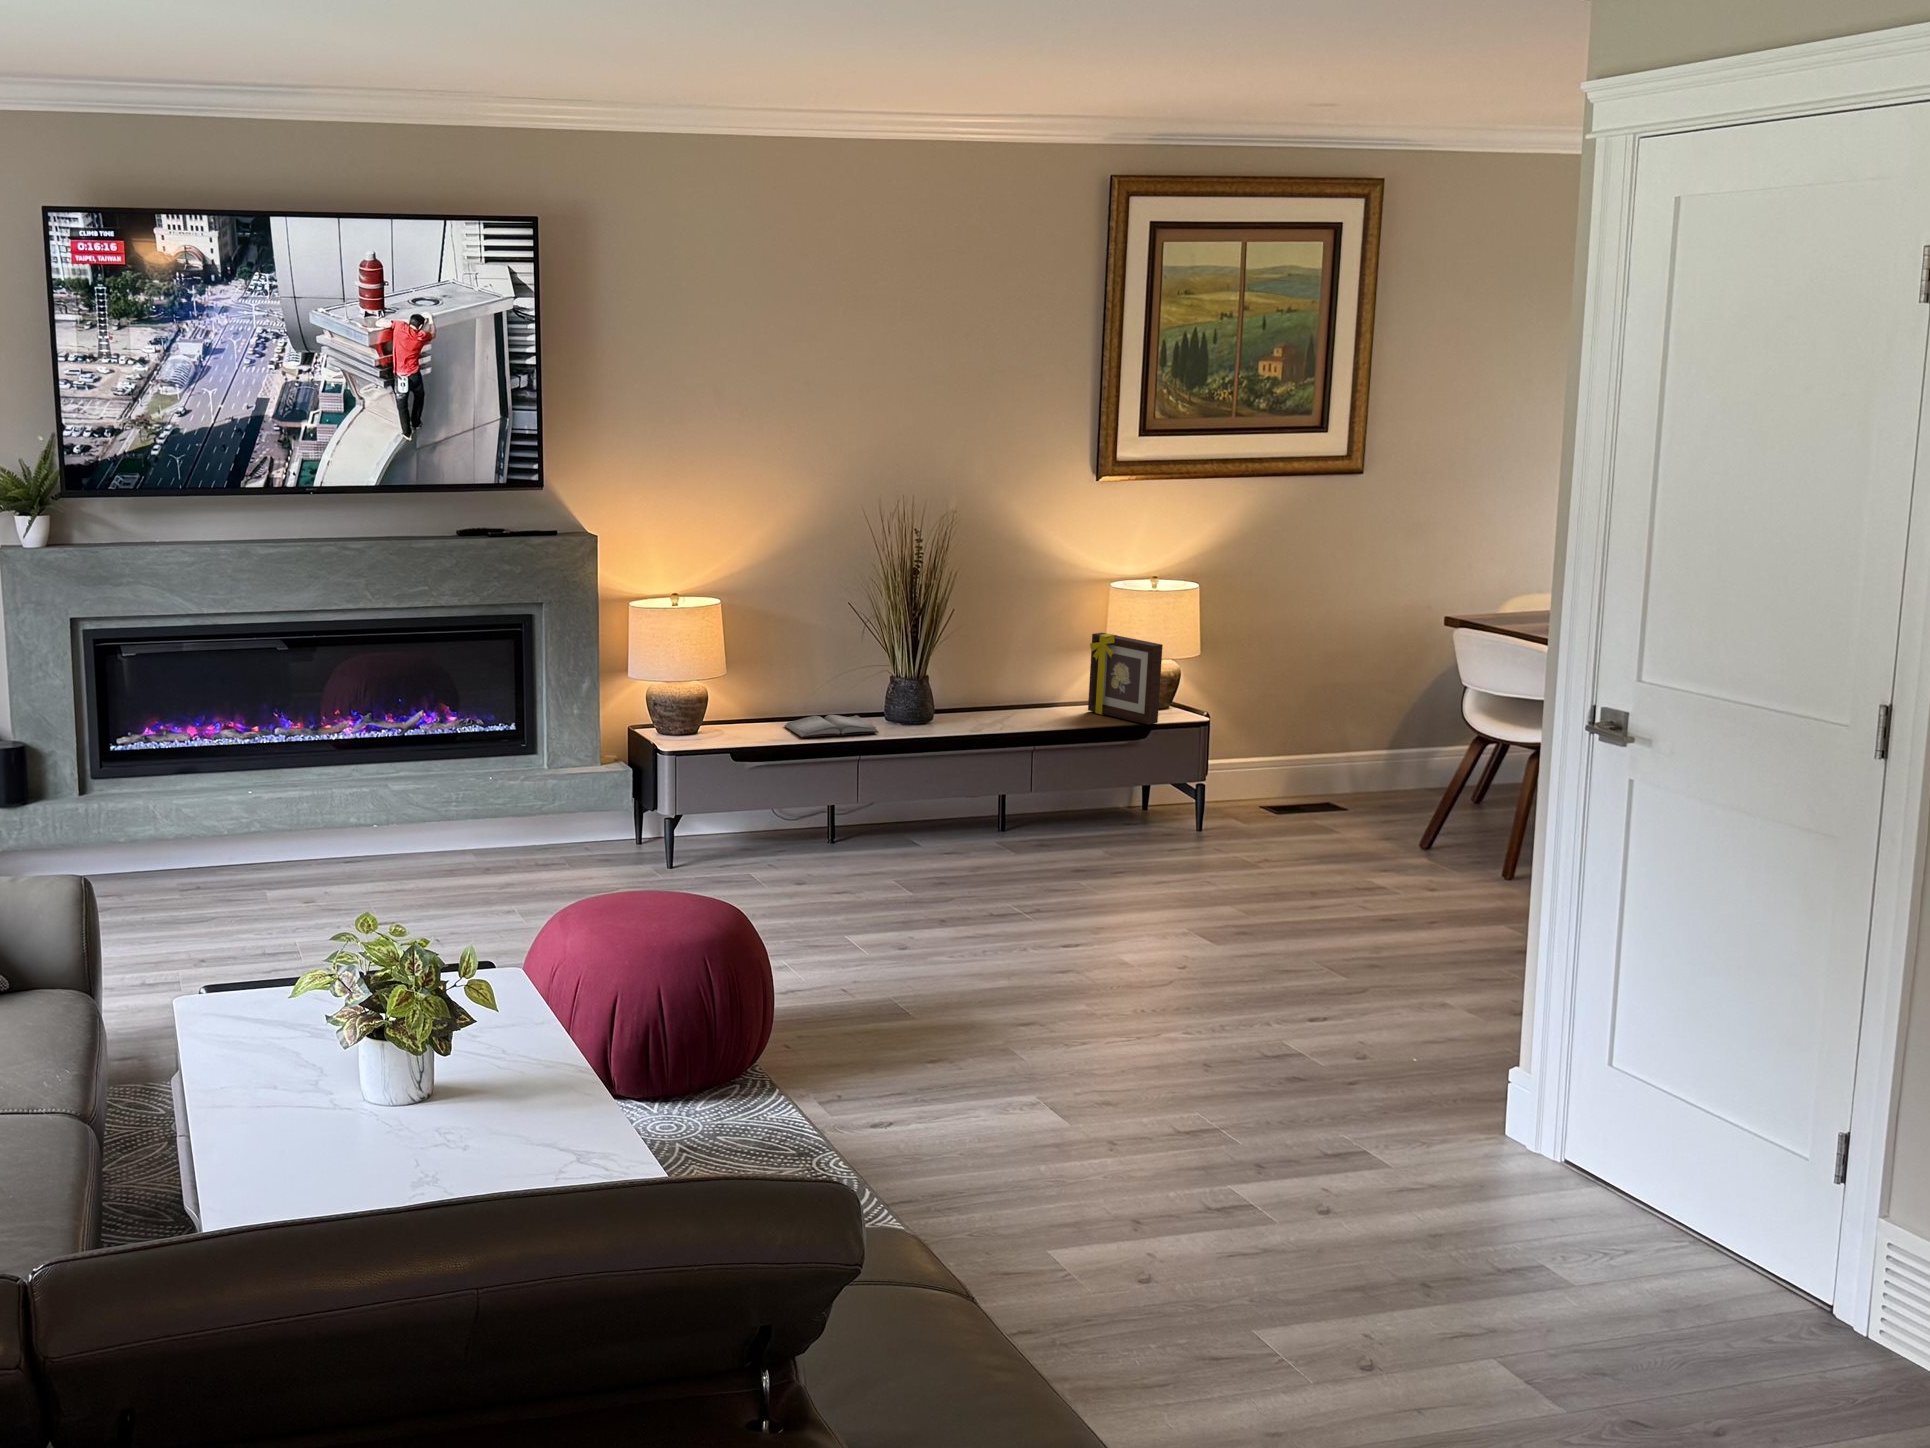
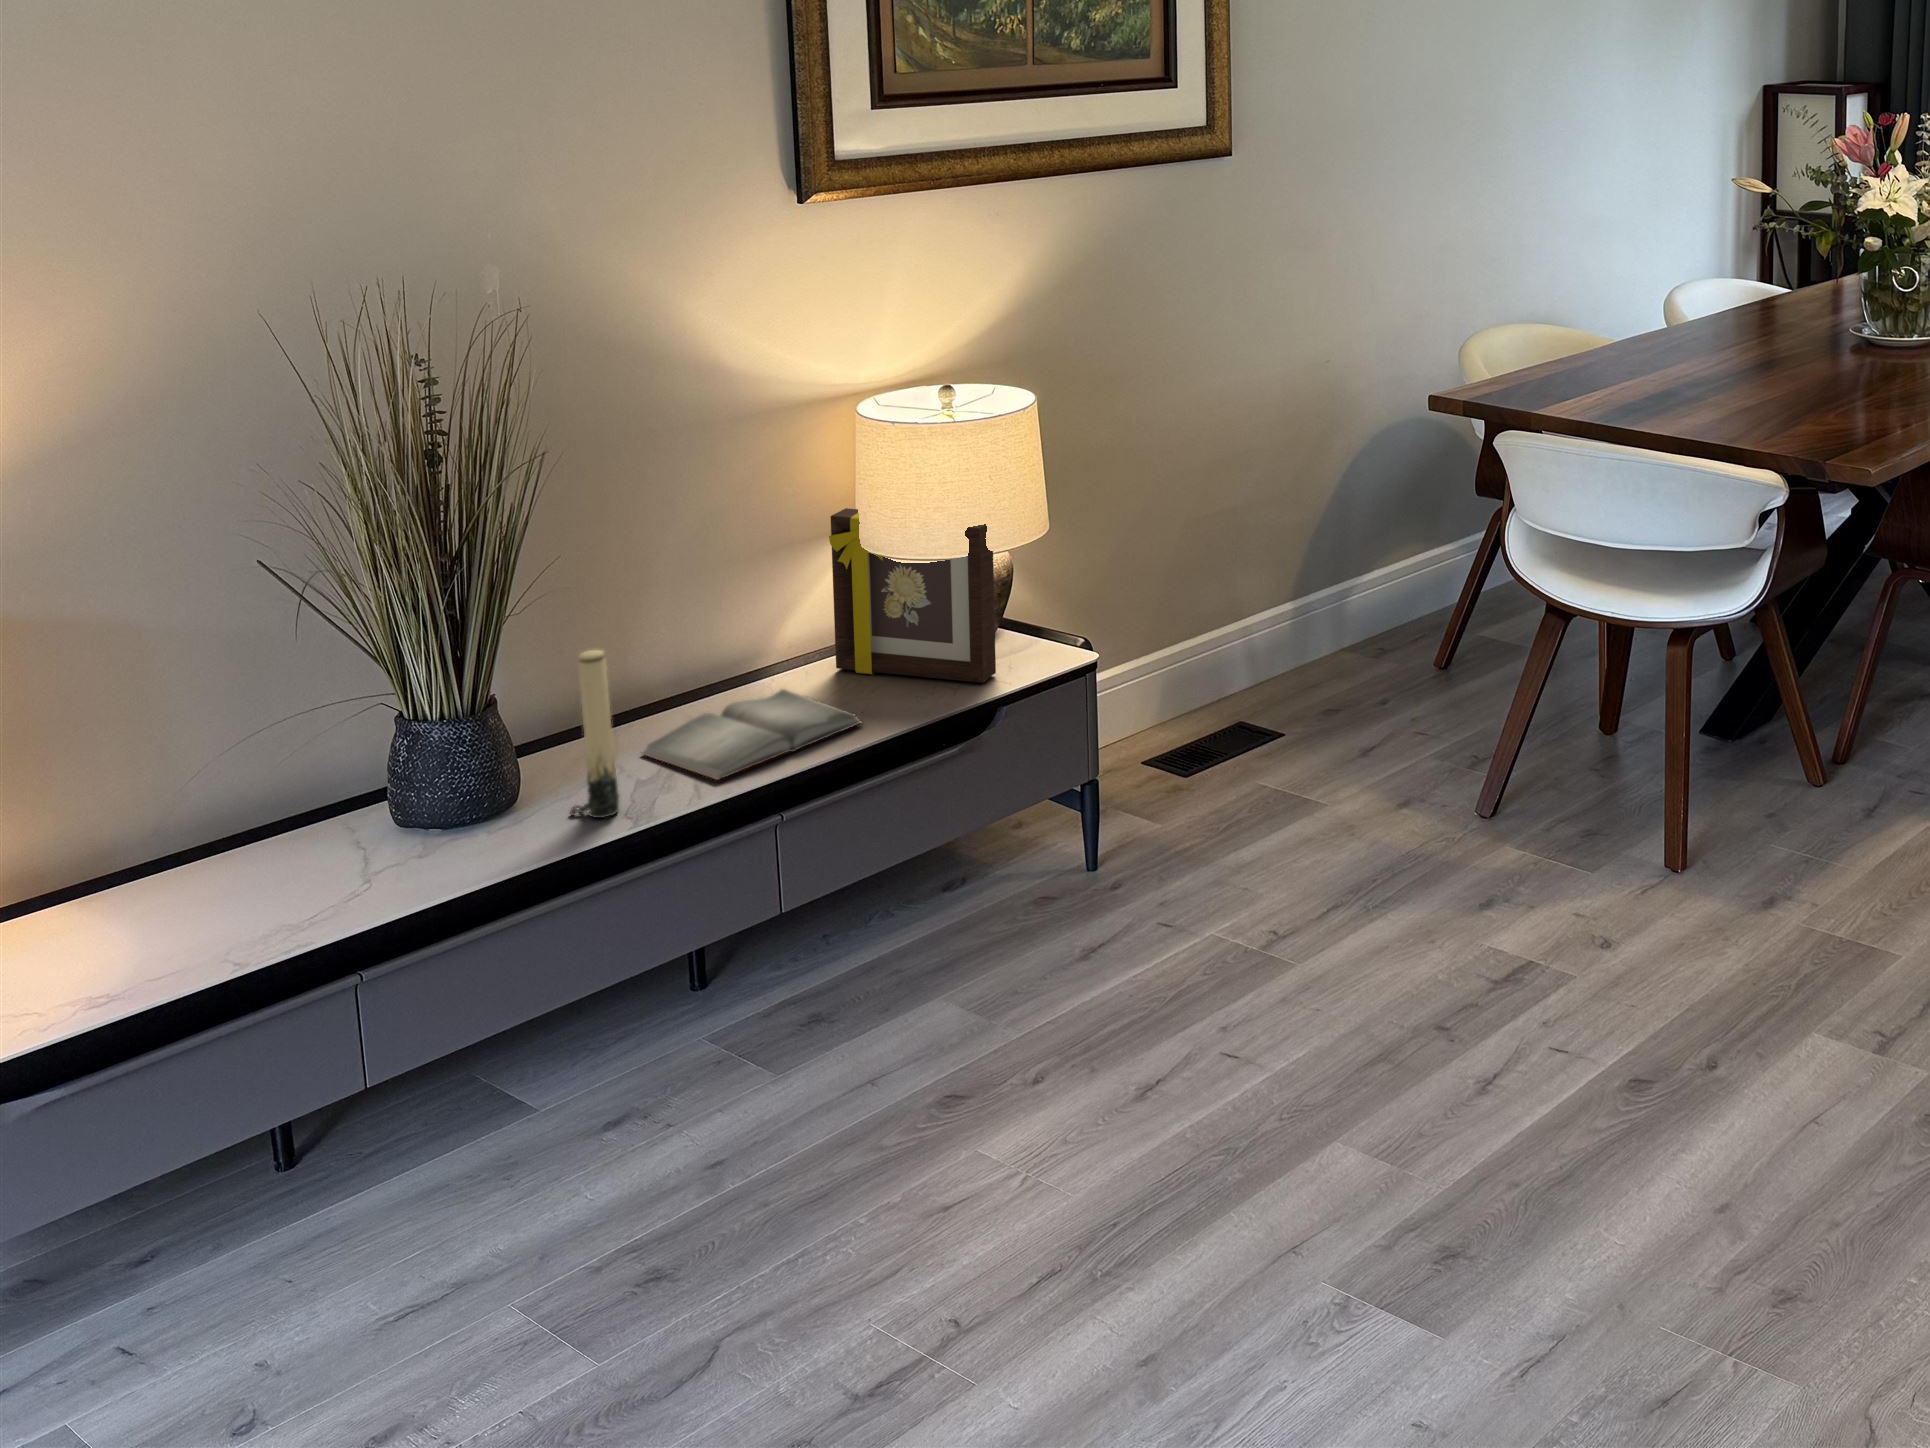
candle: none [949,661,969,734] -> present [570,650,619,818]
hardback book: present [784,715,879,737] -> present [642,689,862,780]

